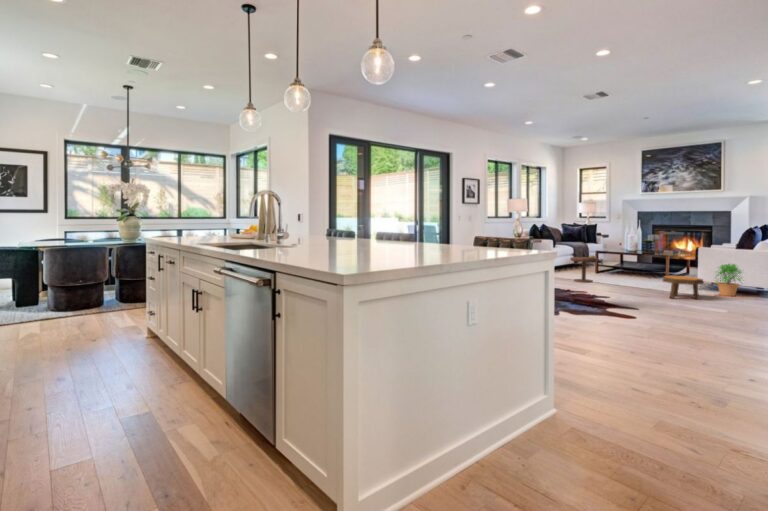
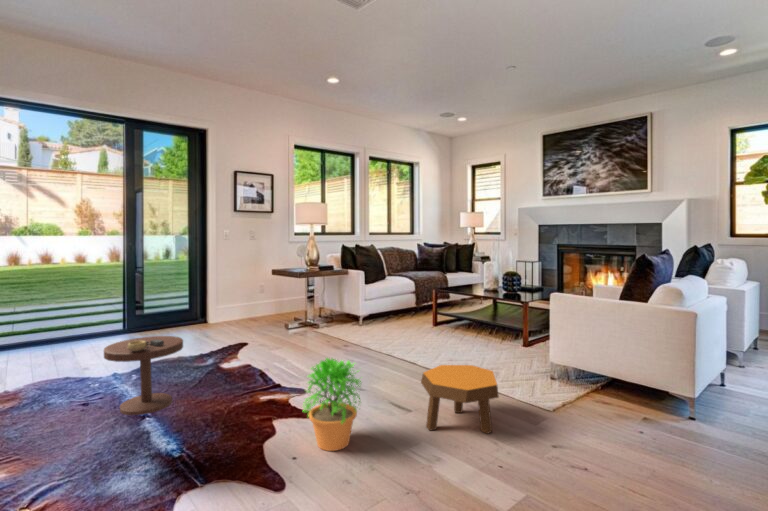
potted plant: present [716,264,741,296] -> present [303,358,361,451]

